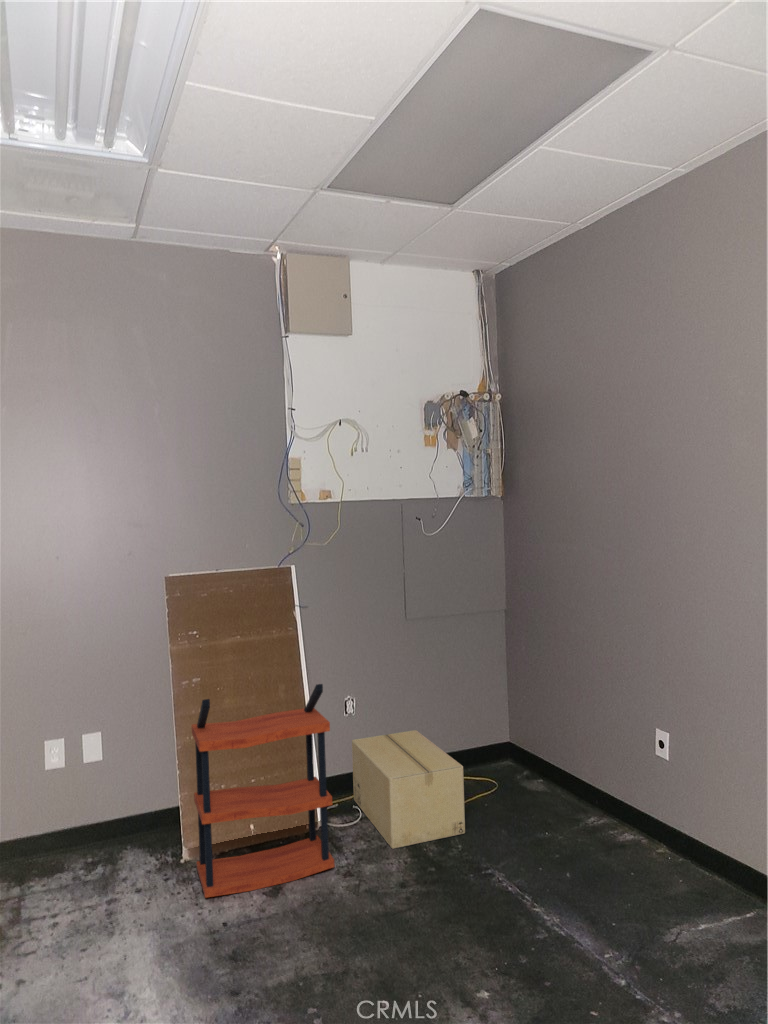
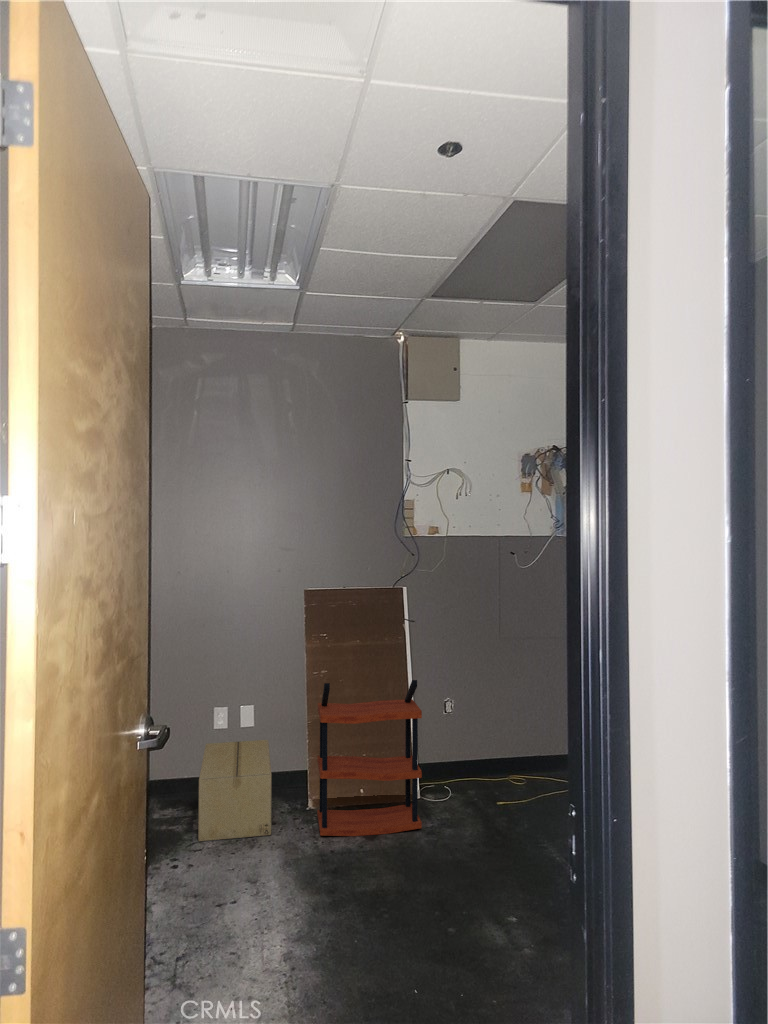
cardboard box: present [352,730,465,849] -> present [198,740,272,841]

